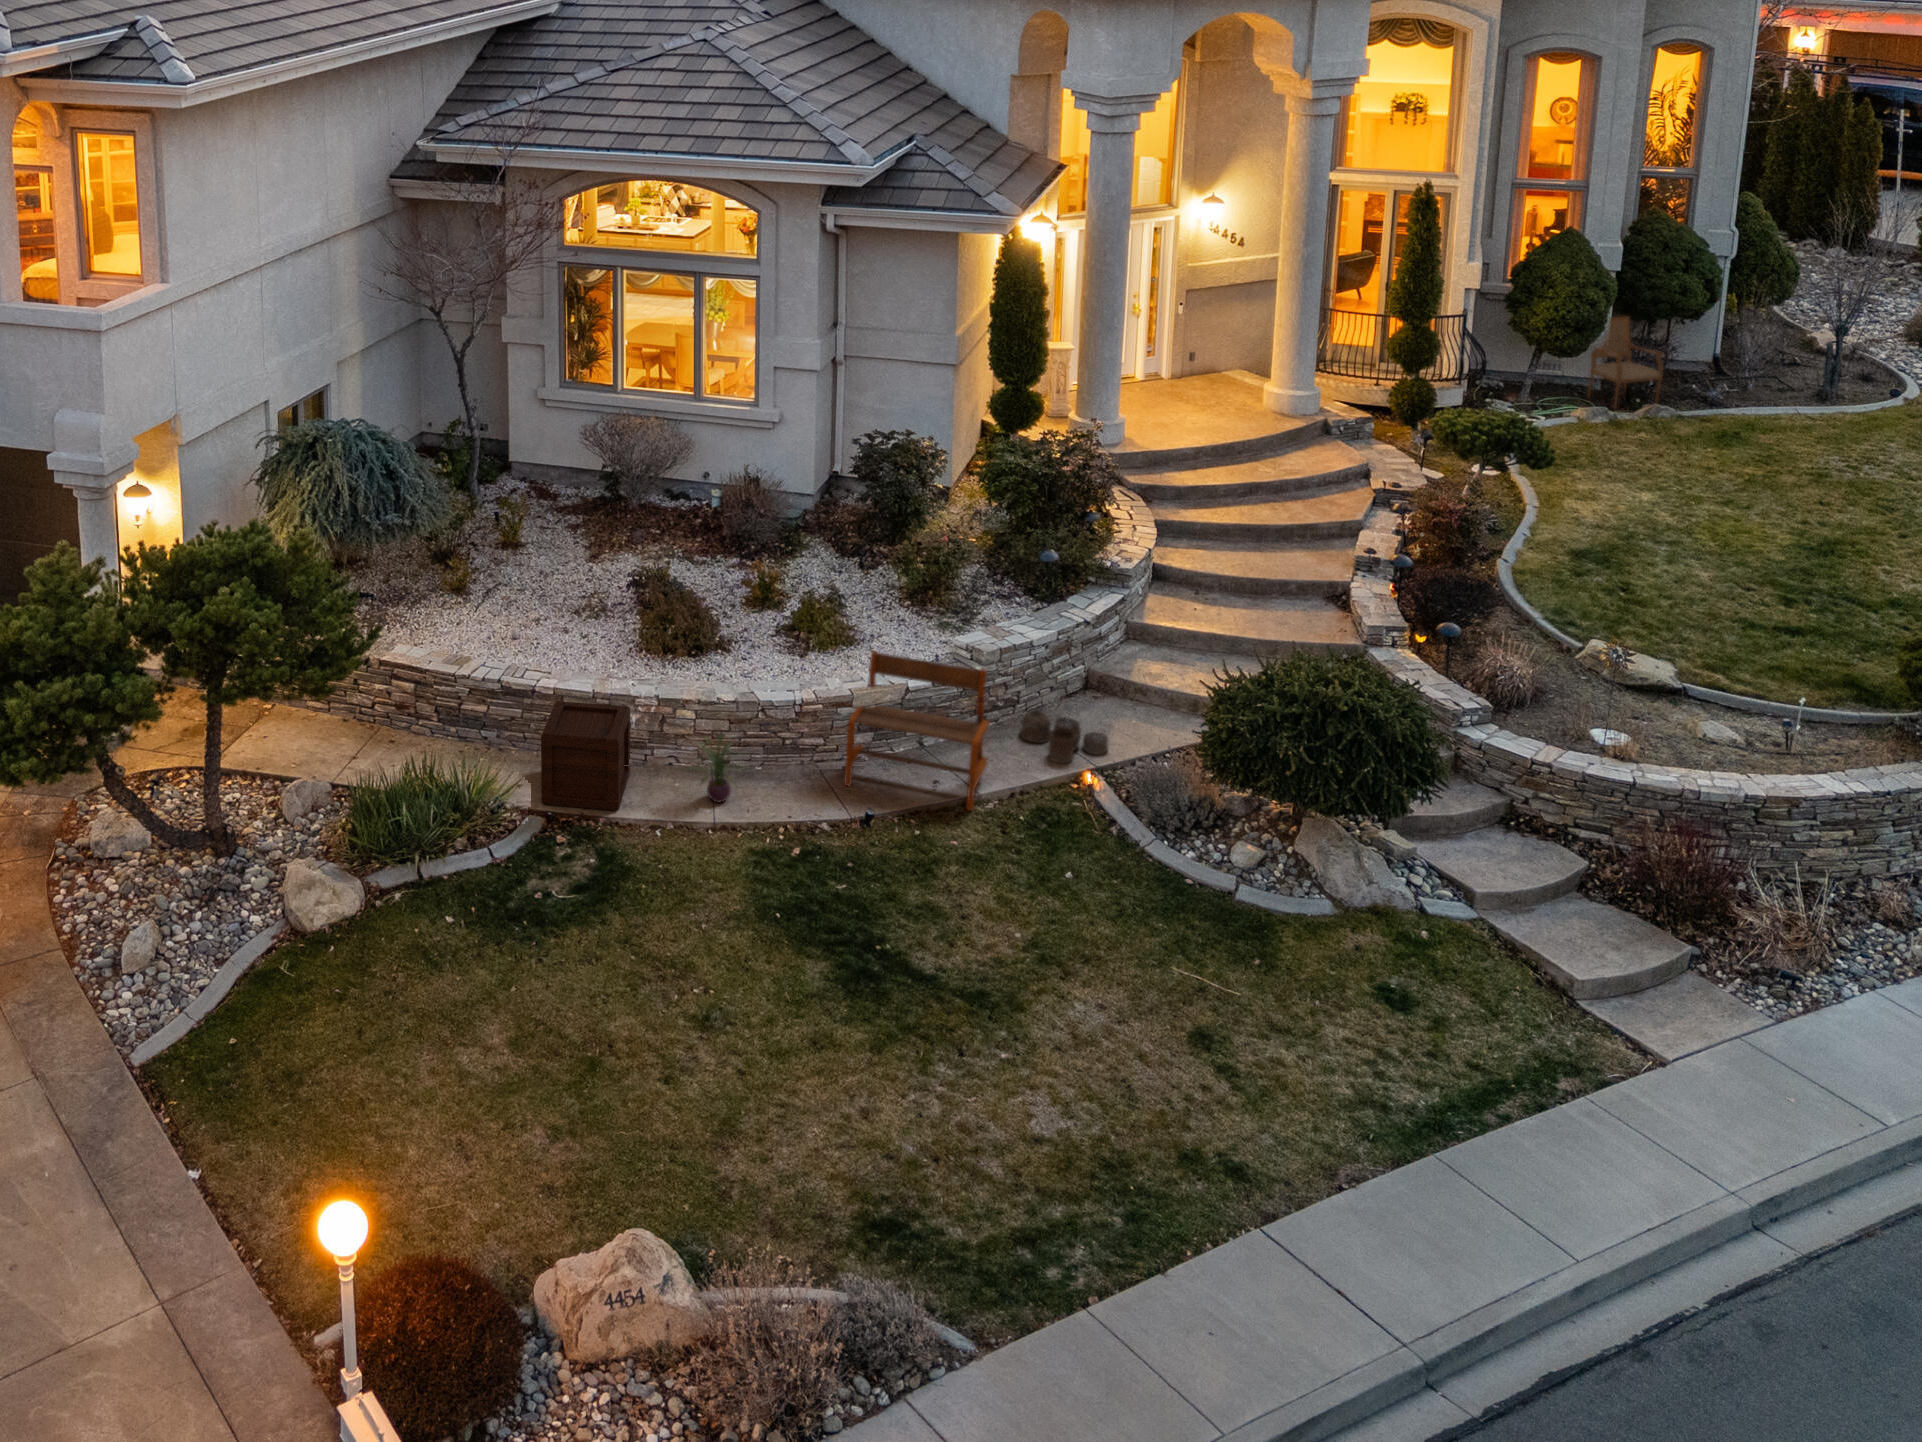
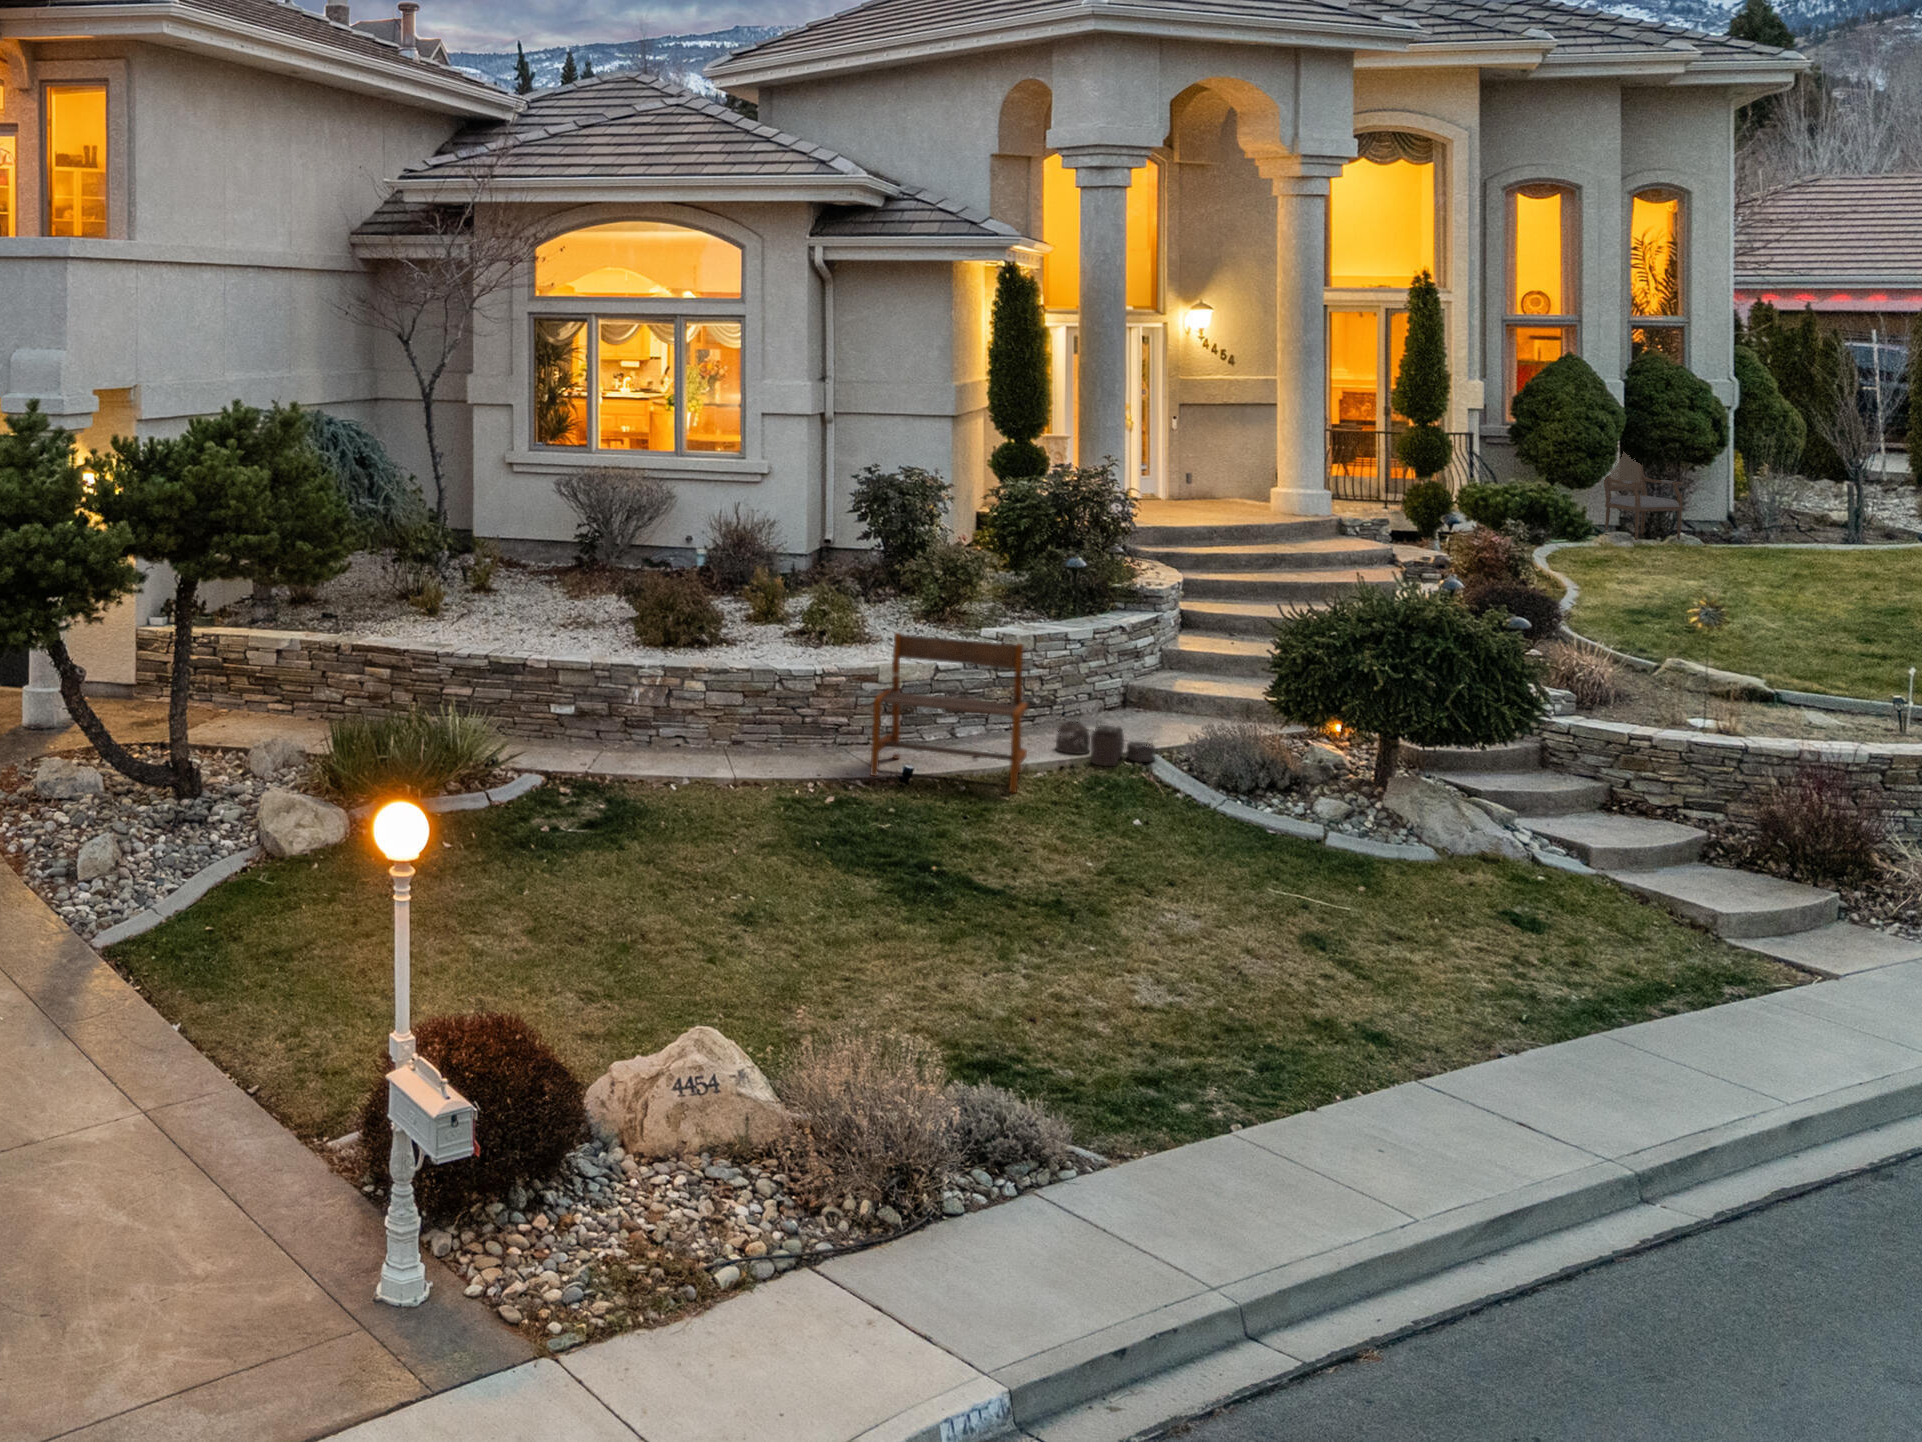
wooden crate: present [541,701,630,811] -> none [537,678,633,787]
decorative plant: present [695,734,747,802] -> none [691,706,772,784]

